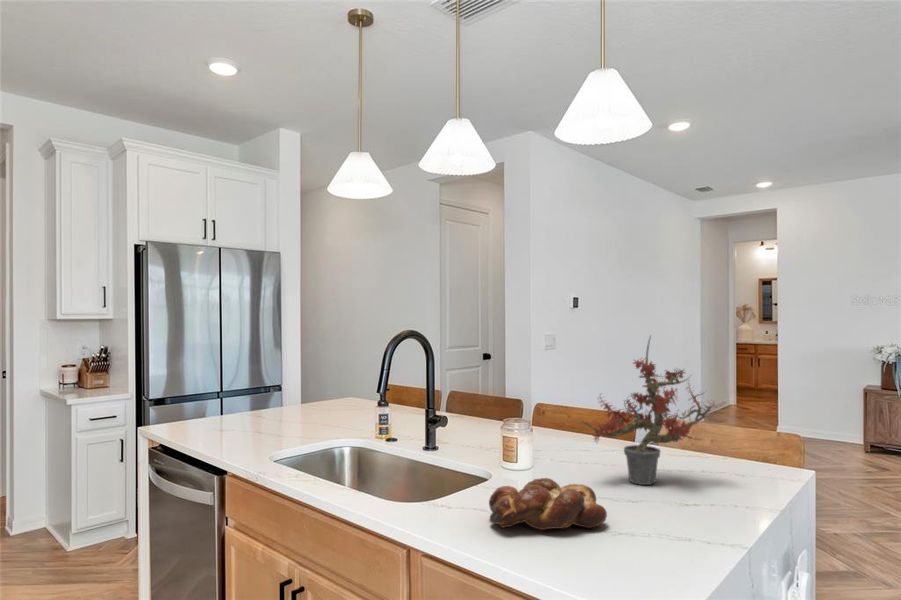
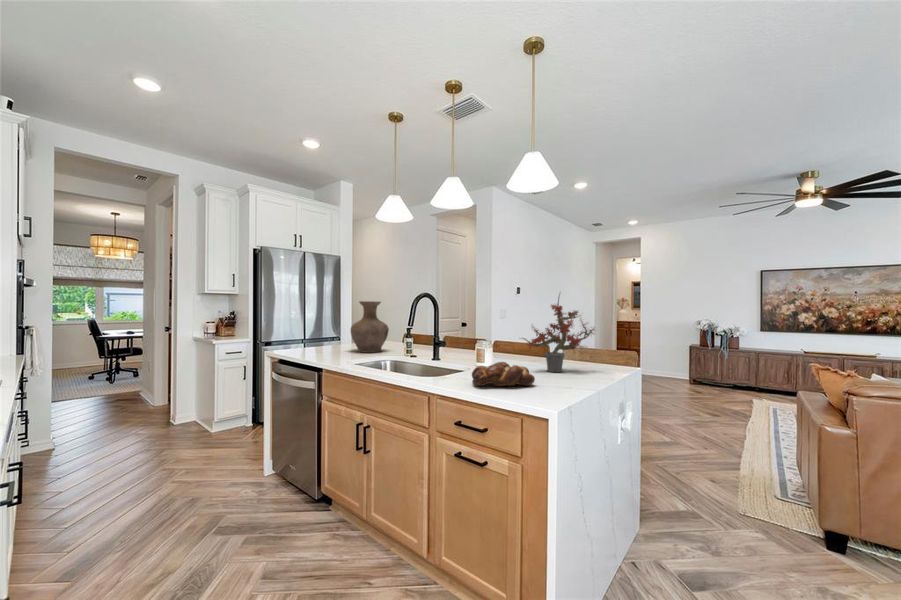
vase: none [286,340,352,430] -> present [351,301,389,353]

